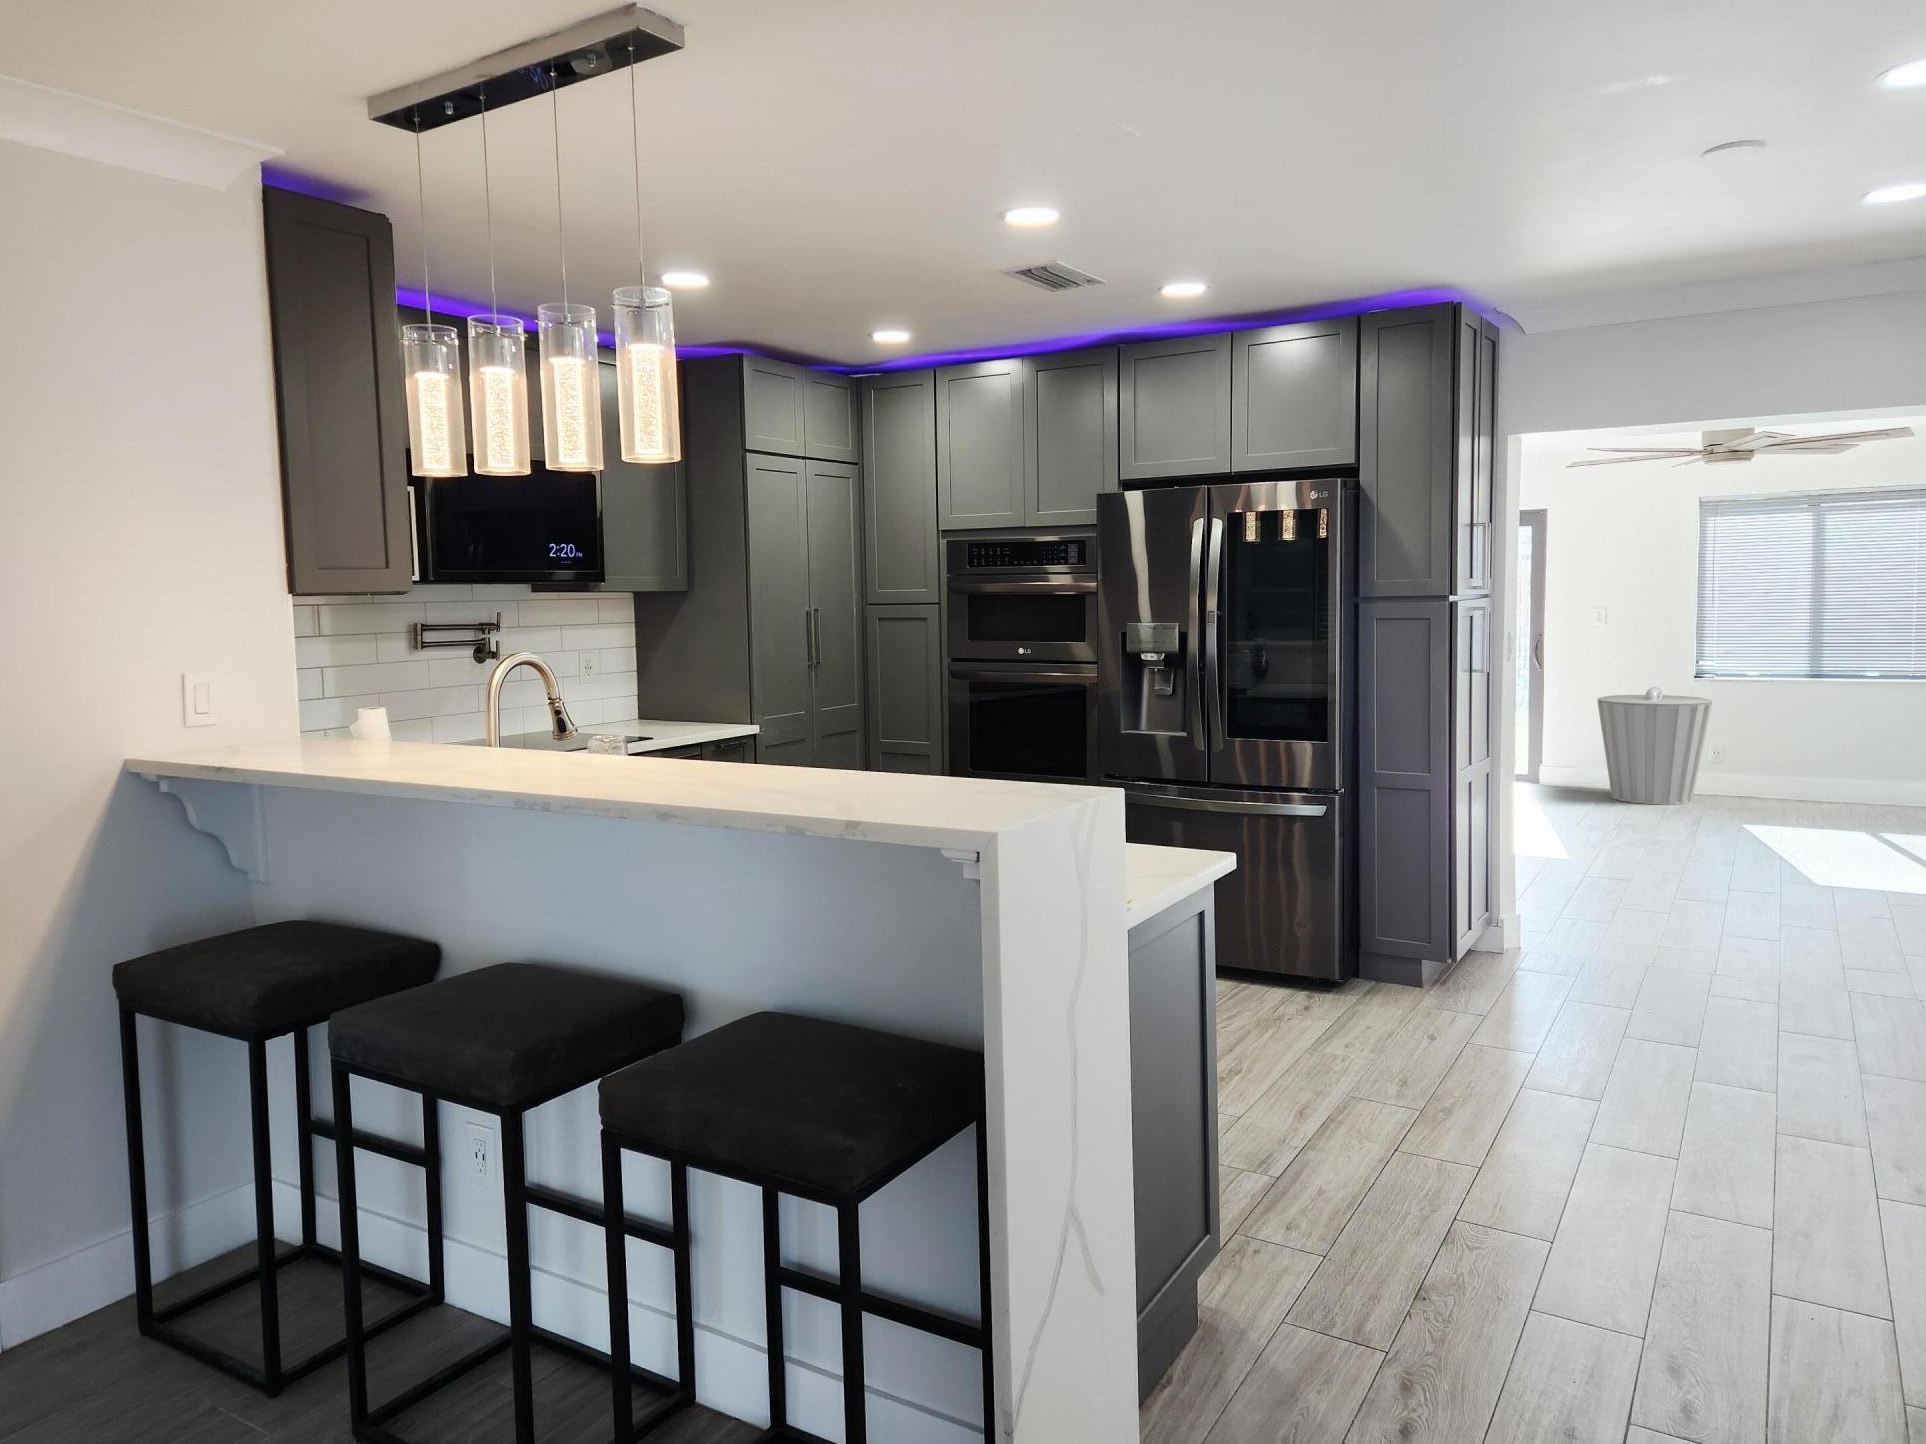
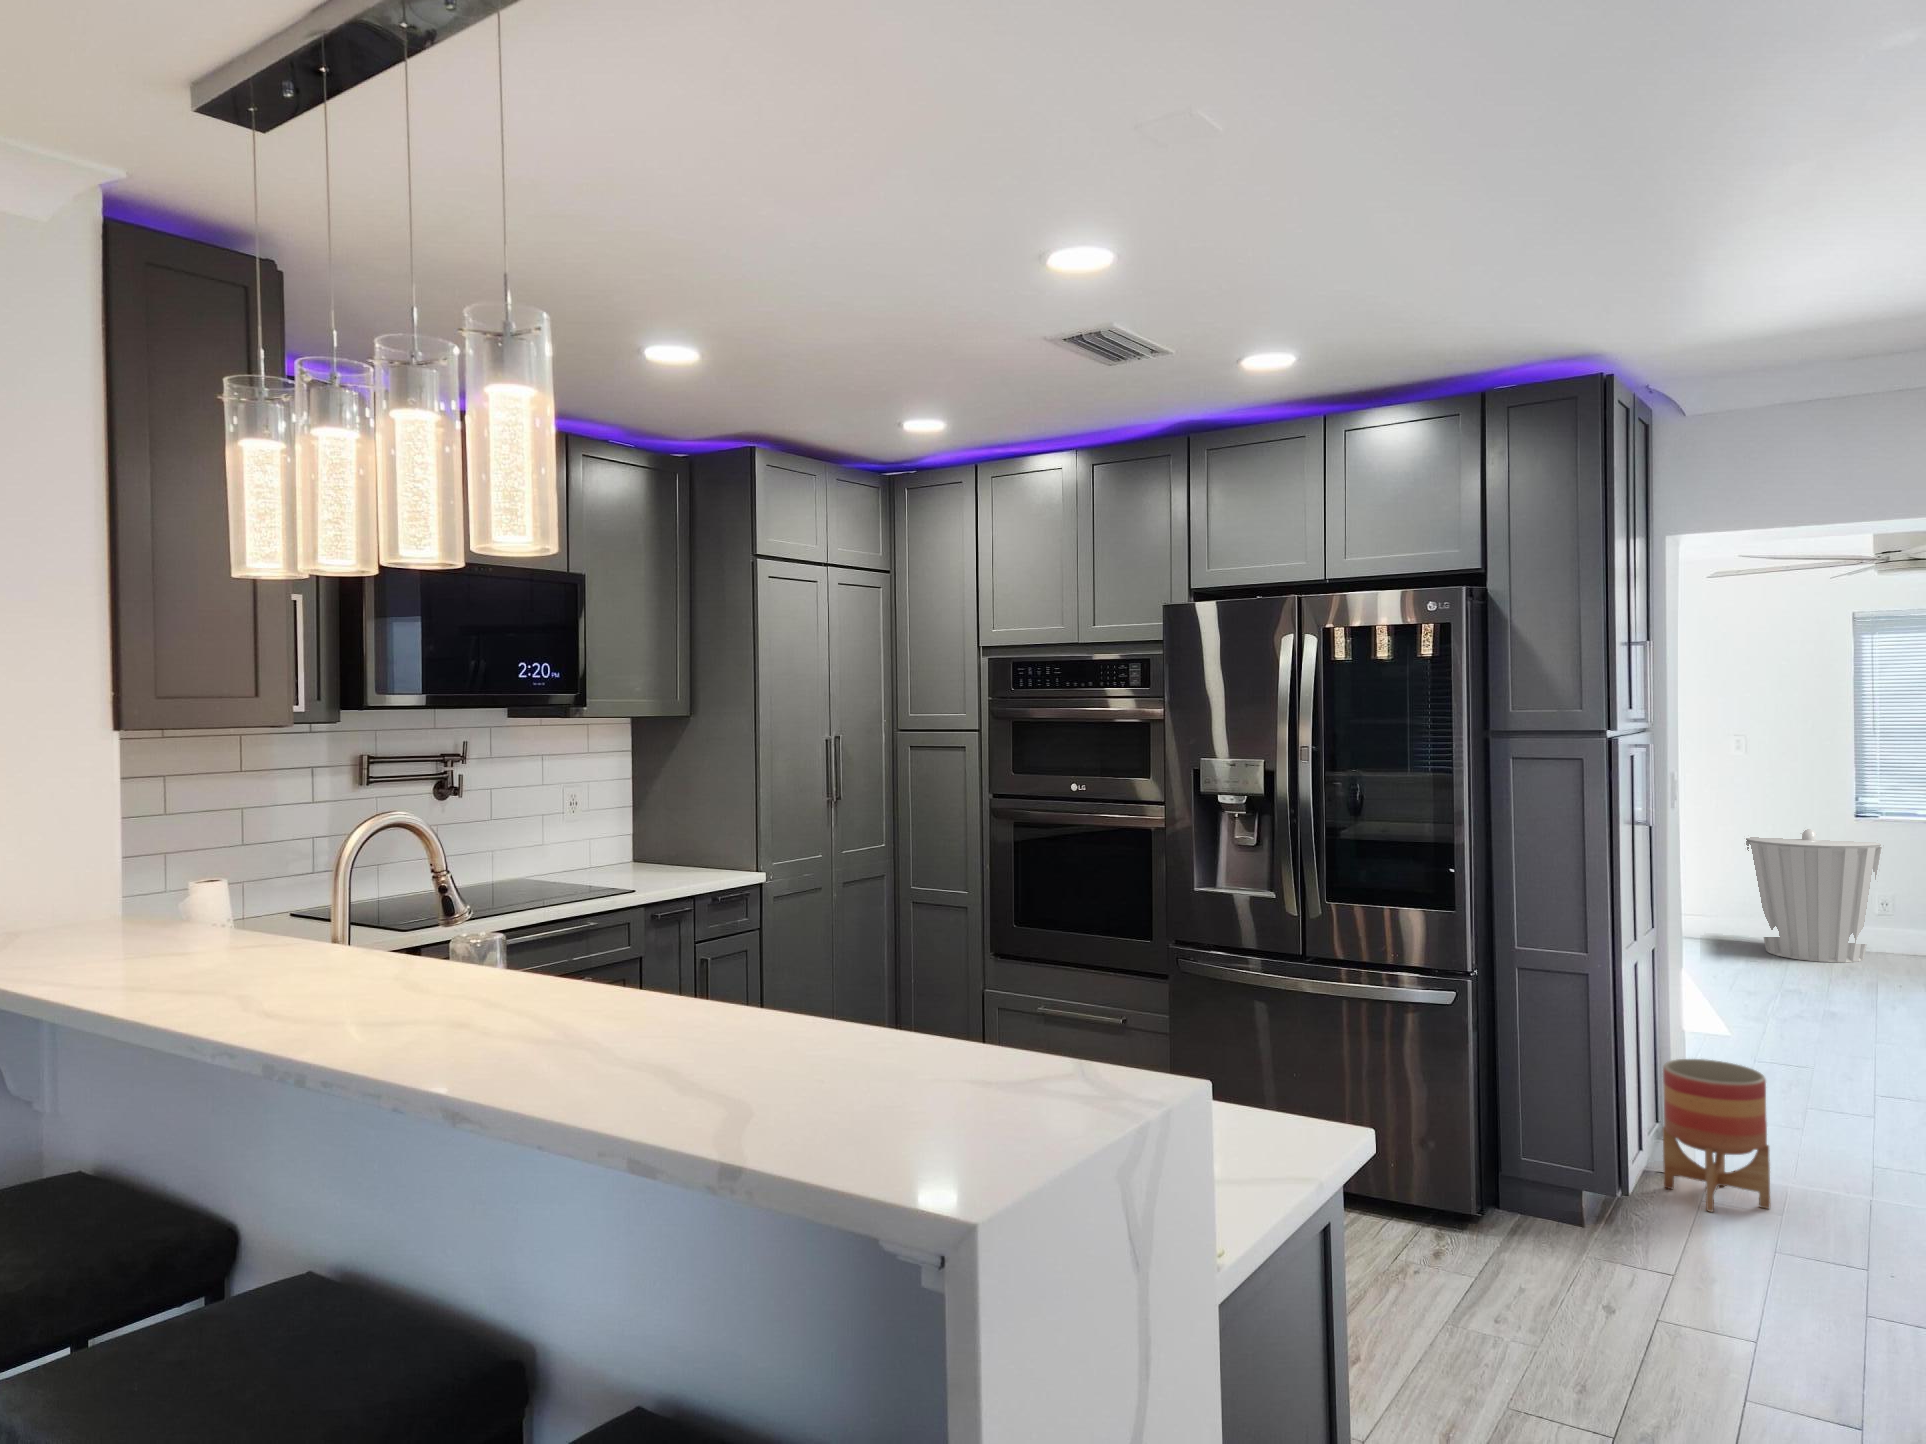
planter: none [1489,861,1568,976] -> present [1663,1059,1770,1212]

